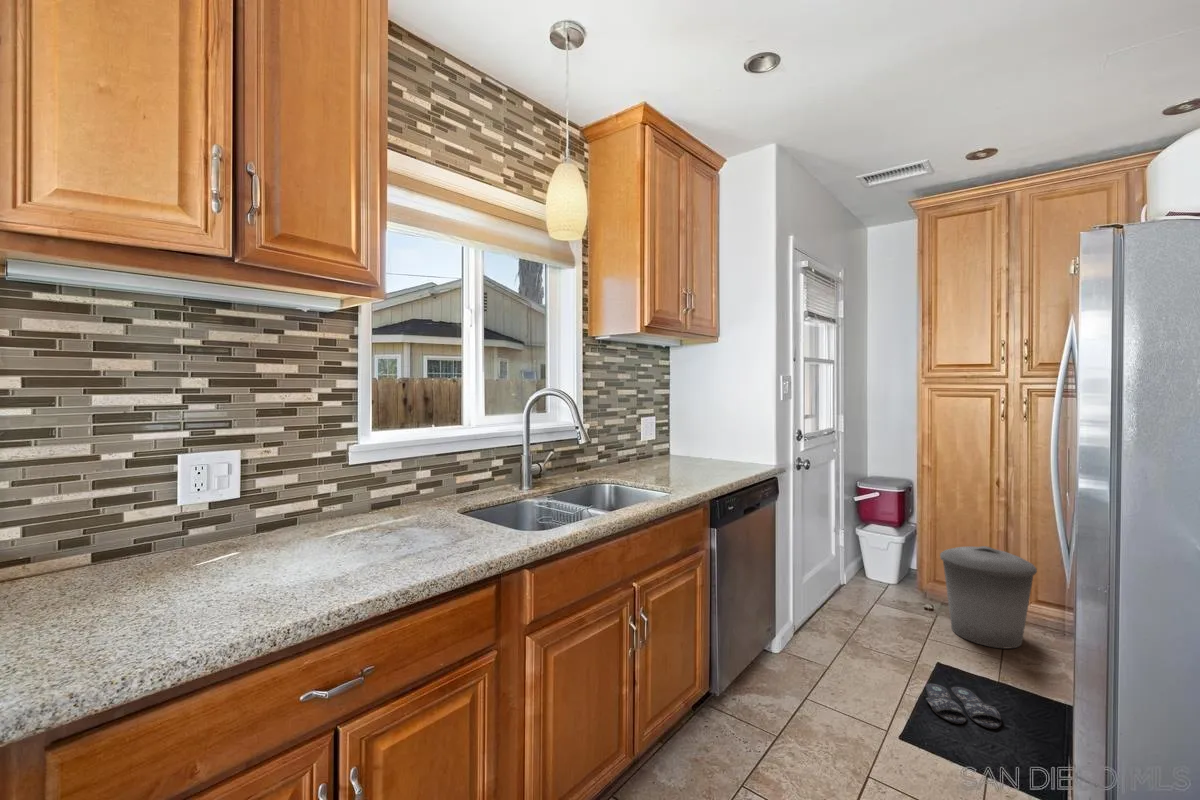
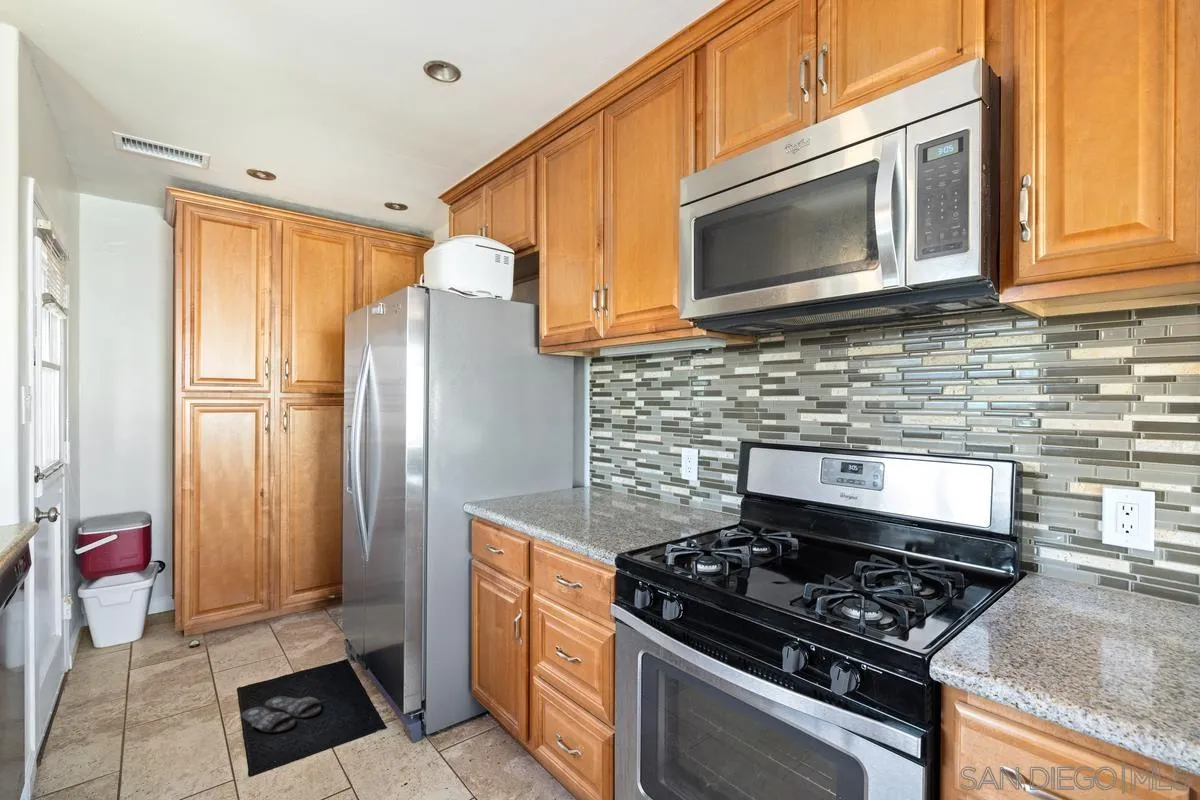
trash can: present [940,546,1037,648] -> none [215,557,305,658]

